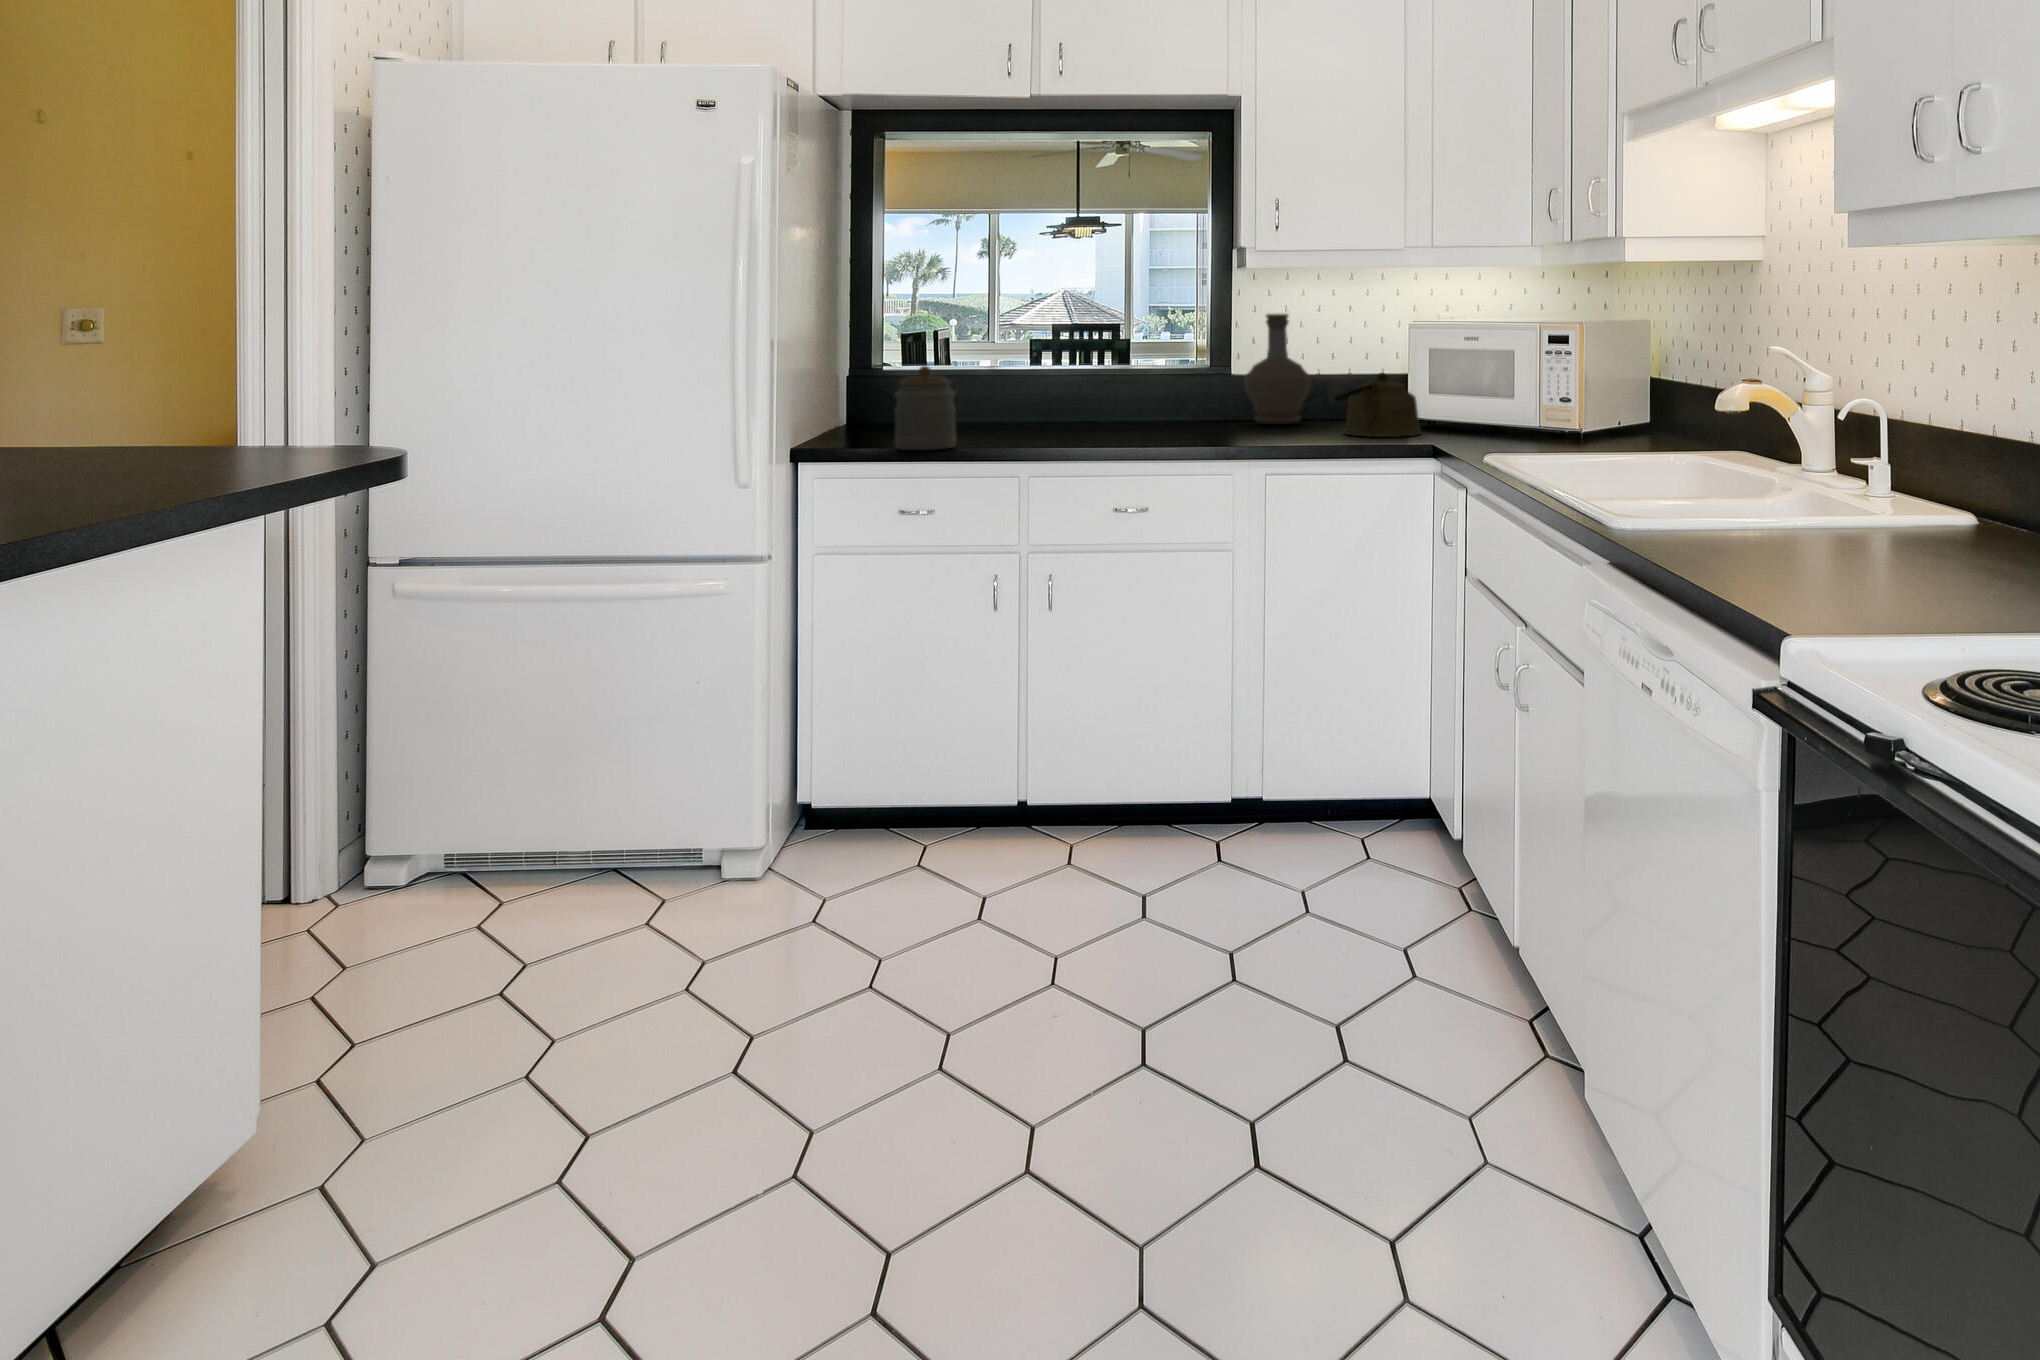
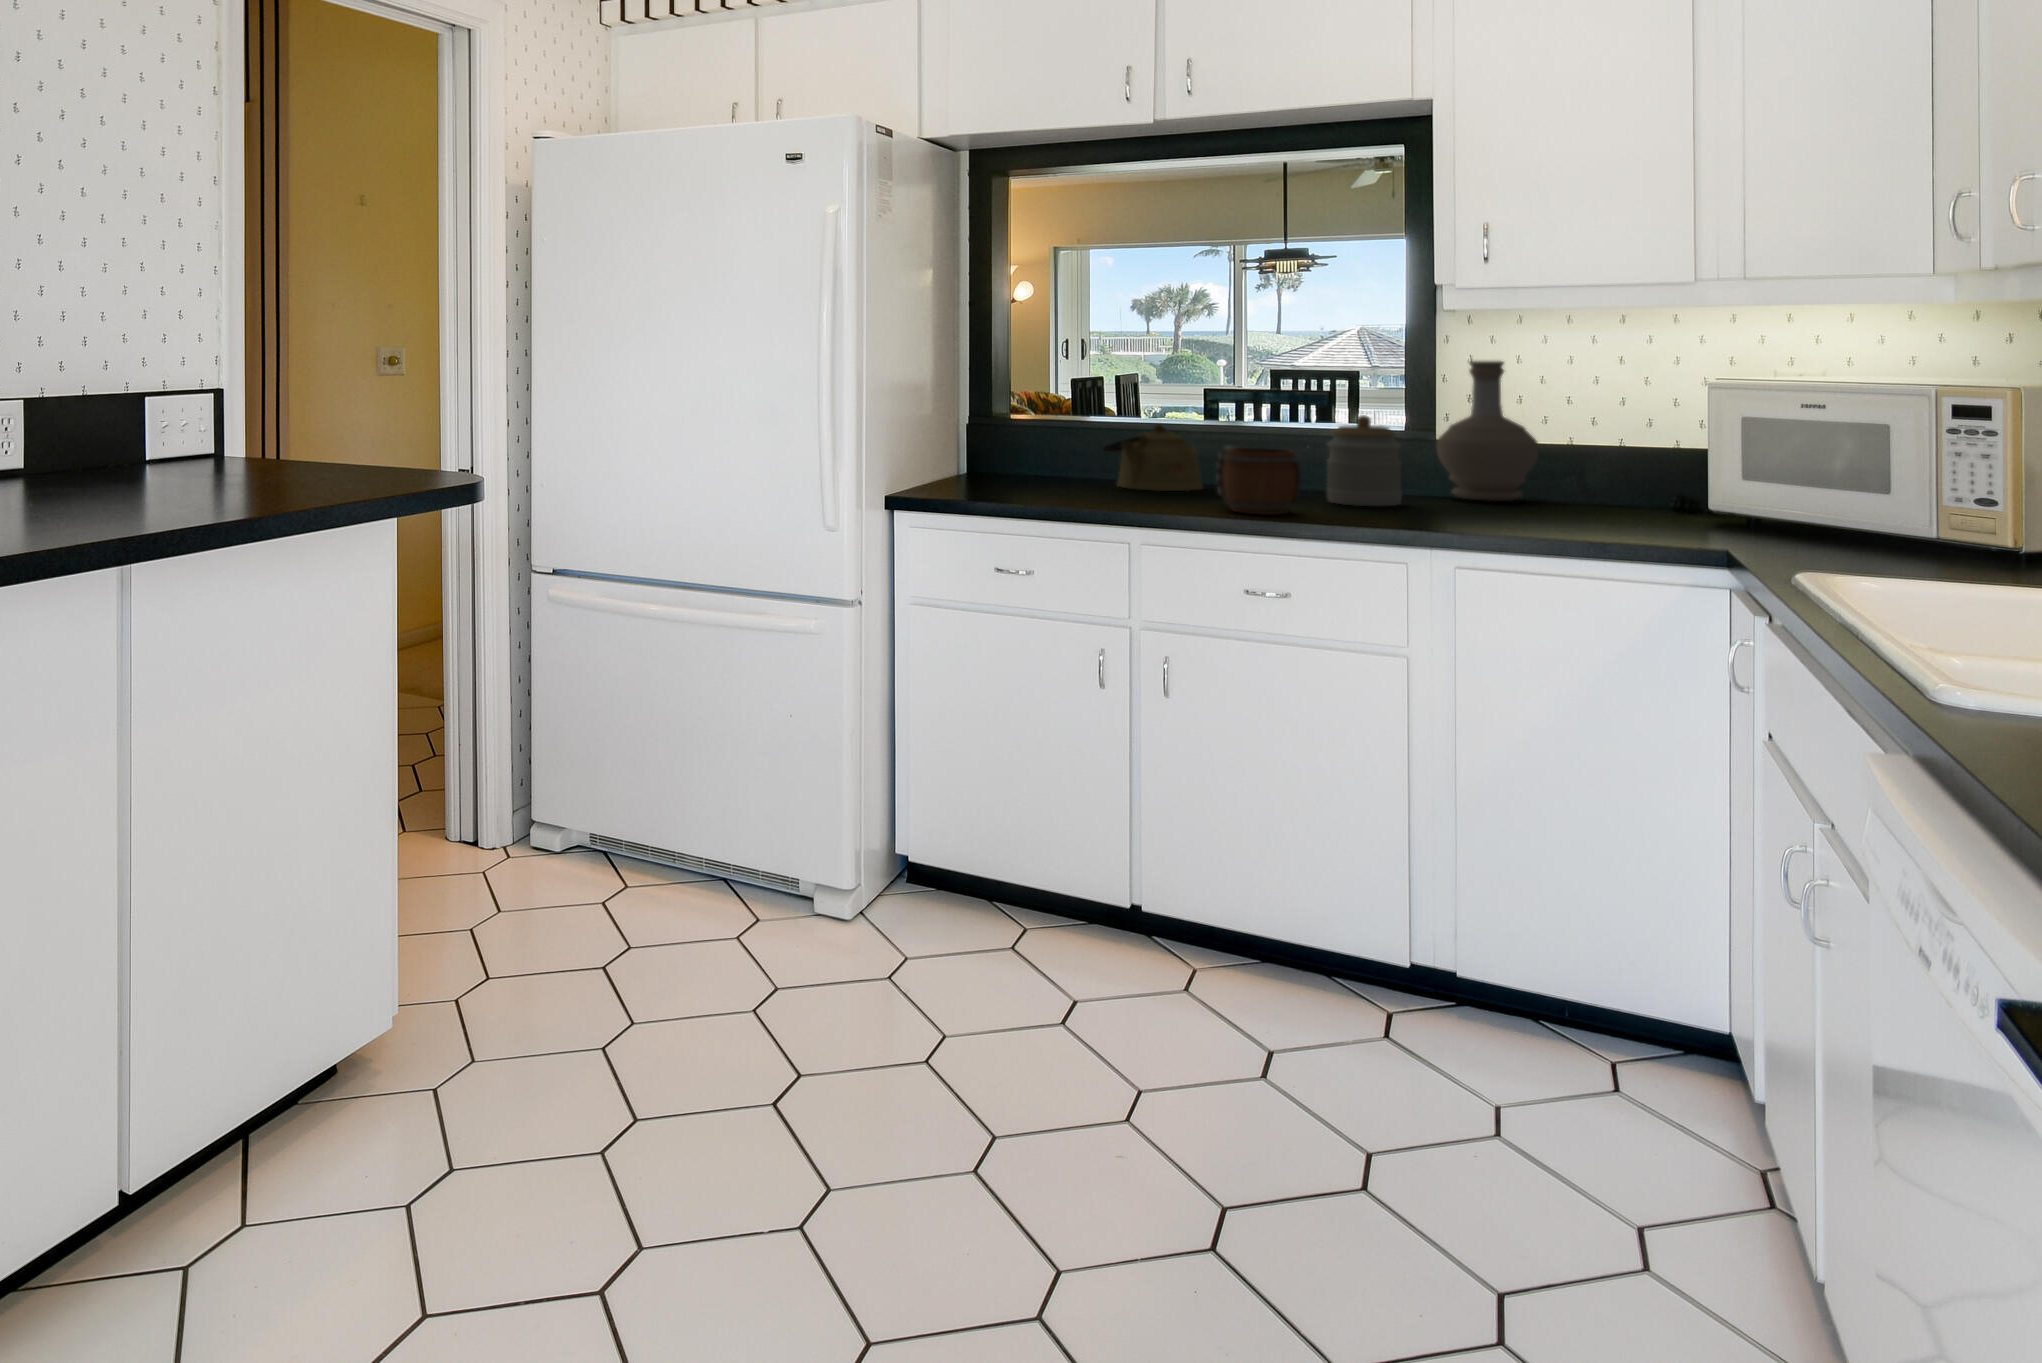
jar: present [895,366,956,450] -> present [1327,415,1402,506]
kettle: present [1334,373,1421,437] -> present [1103,425,1203,491]
mug: none [1087,386,1155,443] -> present [1216,446,1302,515]

